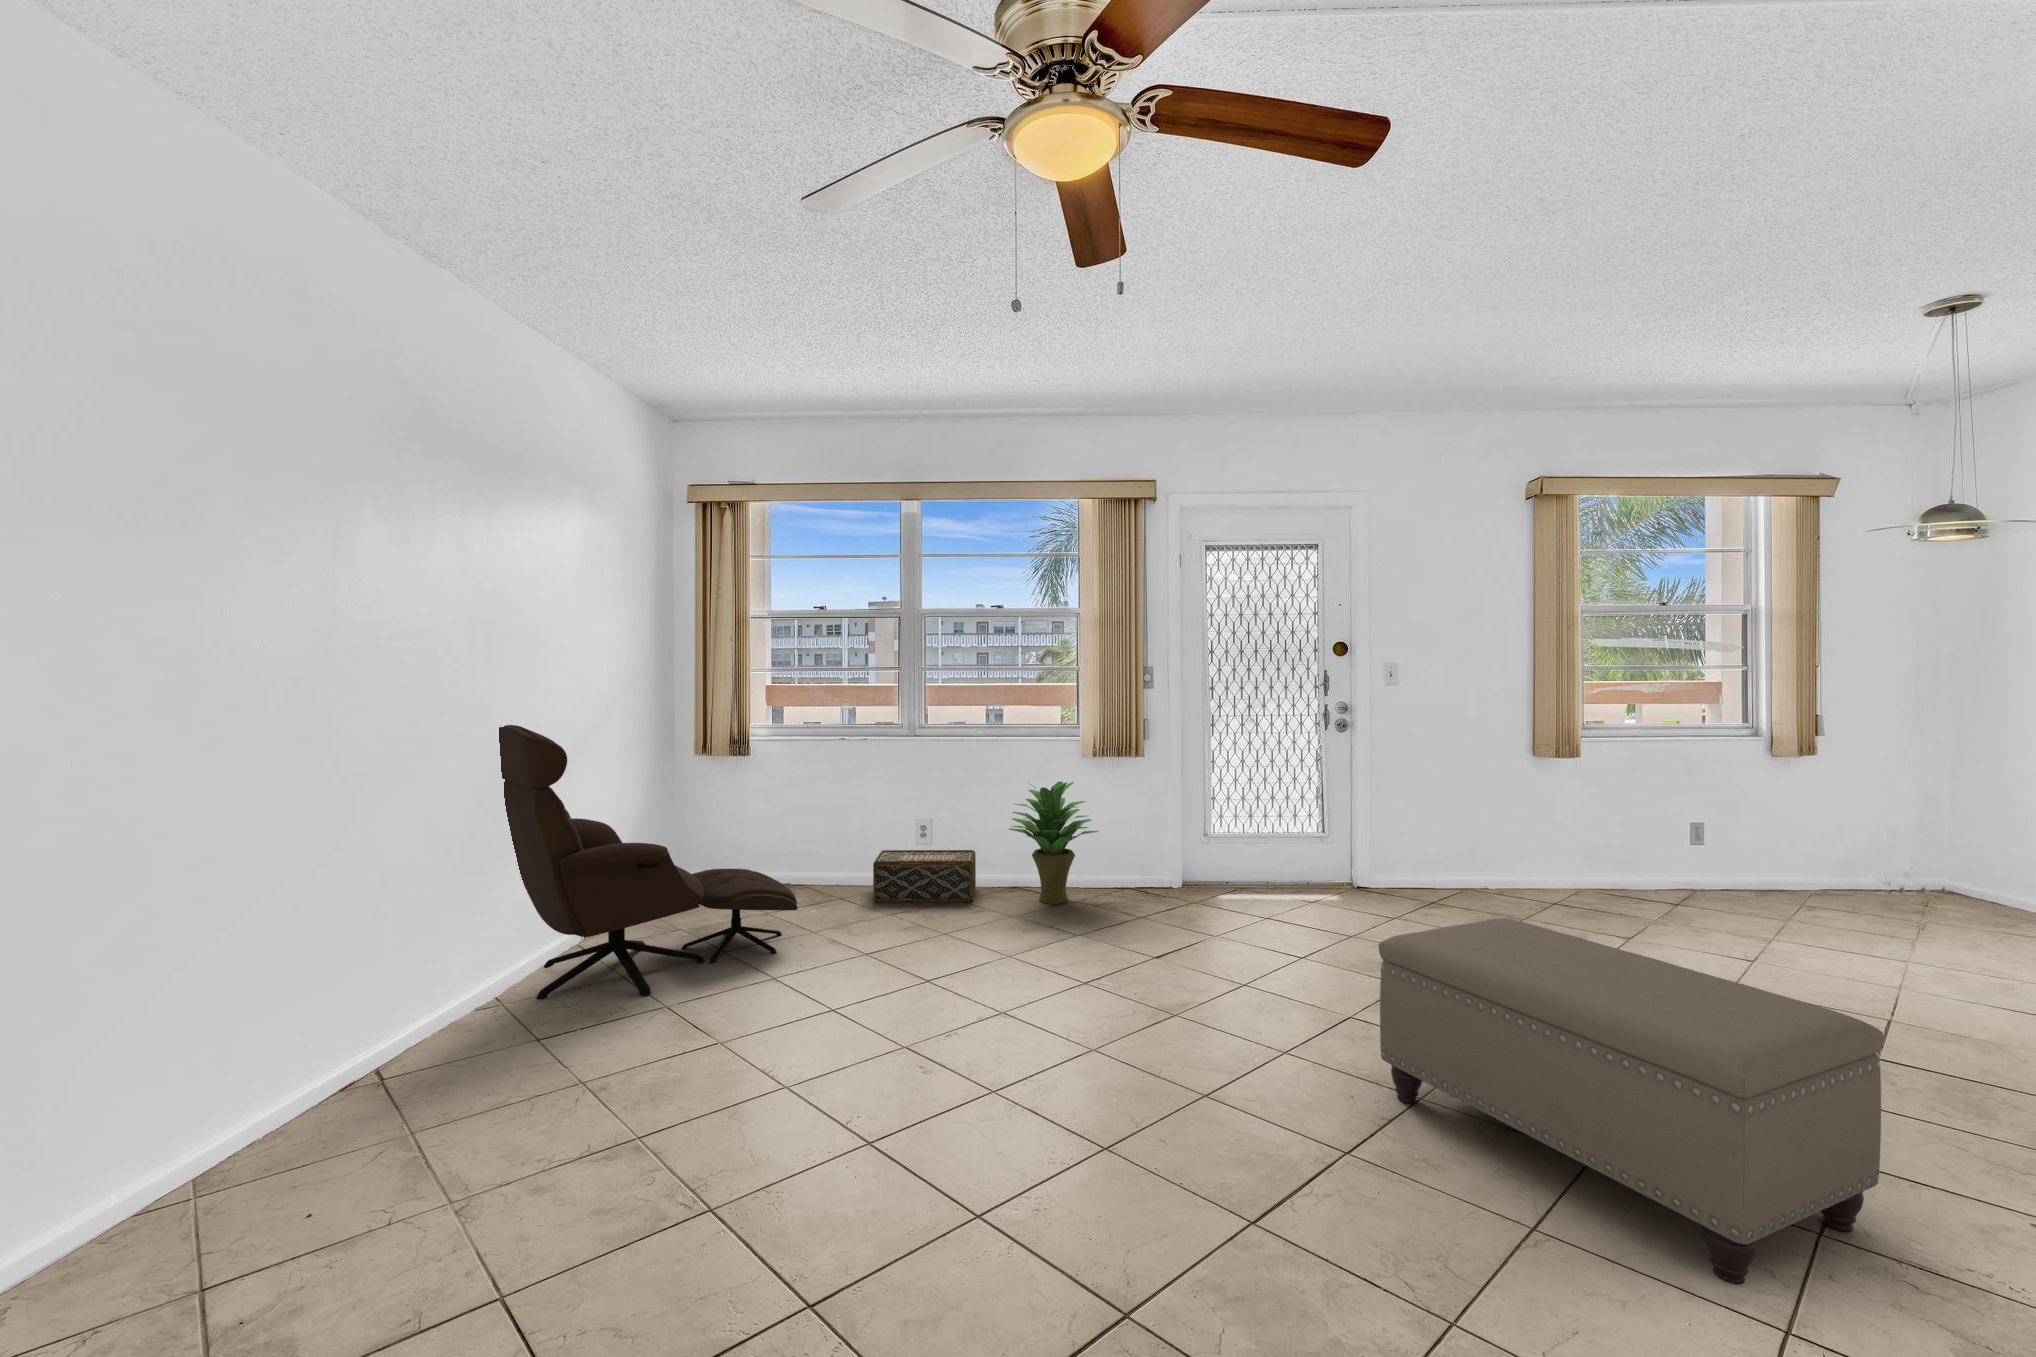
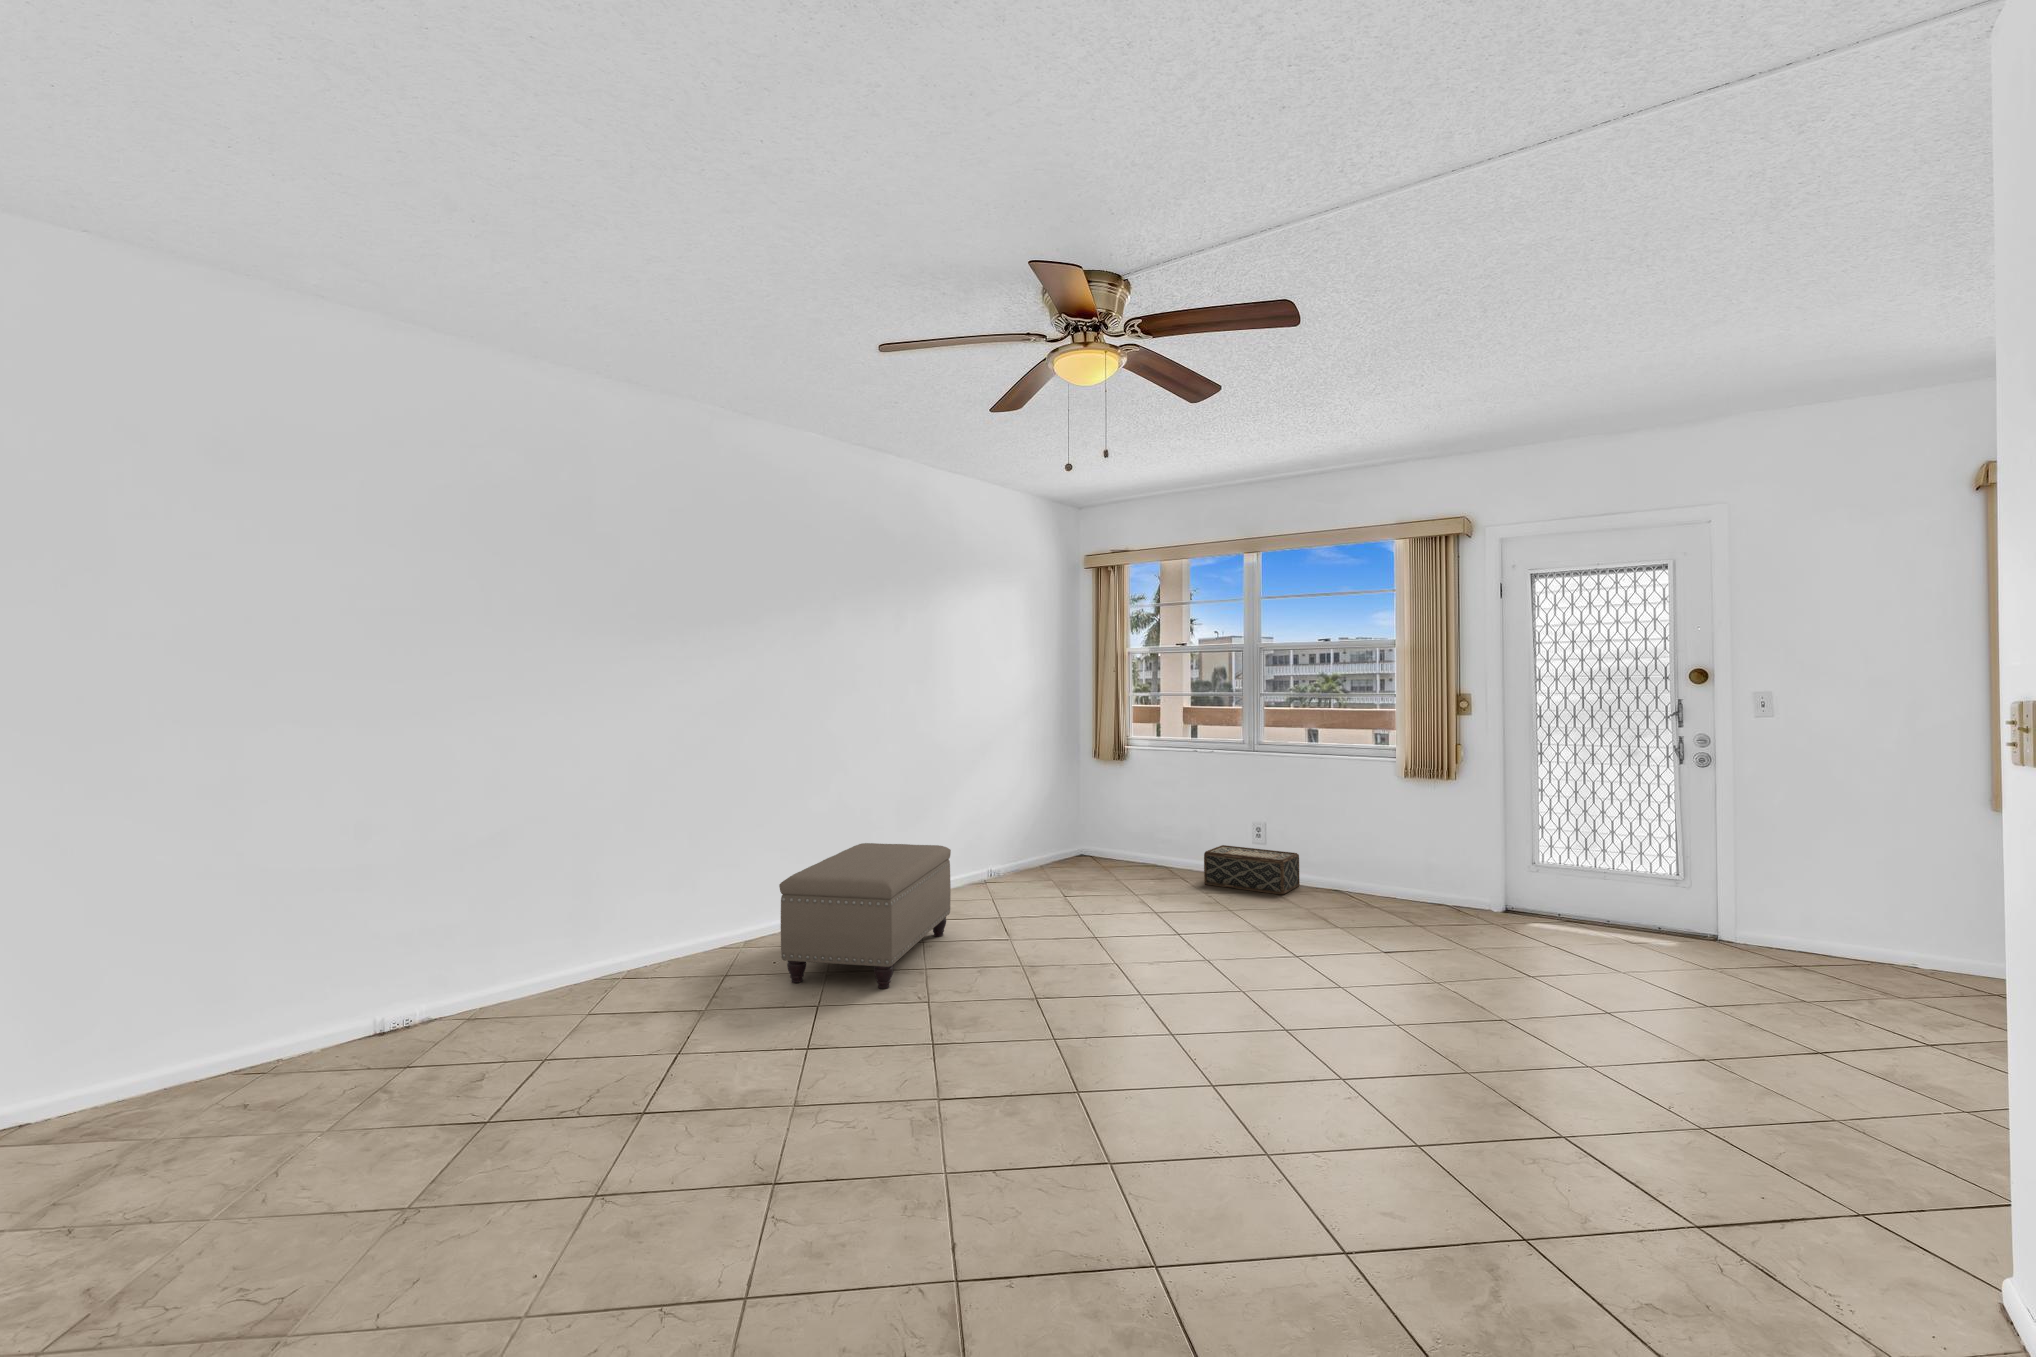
lounge chair: present [499,725,798,999] -> none [932,732,1118,913]
potted plant: present [1009,781,1098,904] -> none [1310,795,1397,907]
ottoman: present [1378,918,1884,1285] -> present [779,843,951,989]

